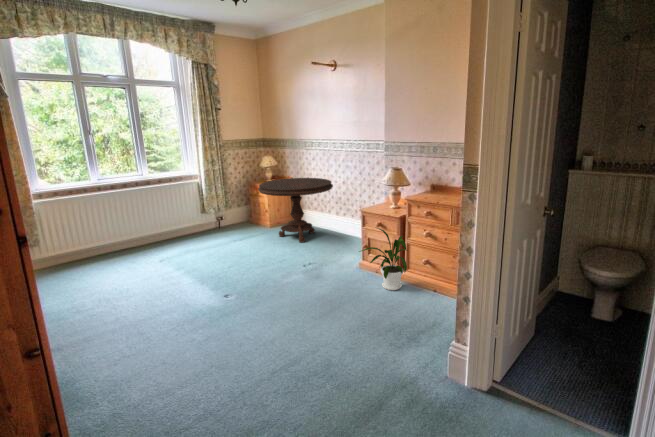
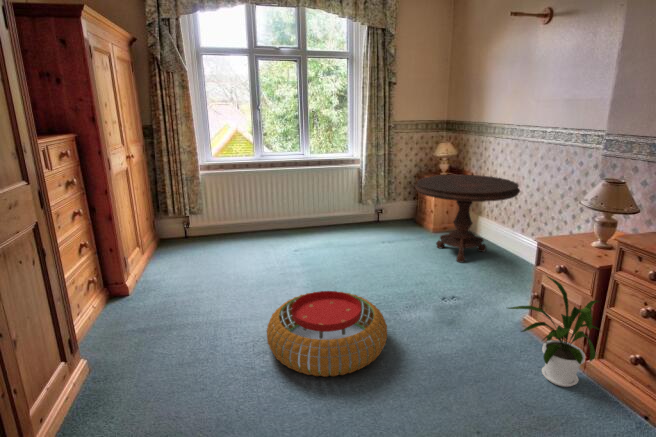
pouf: none [193,271,289,332] -> present [267,291,387,377]

